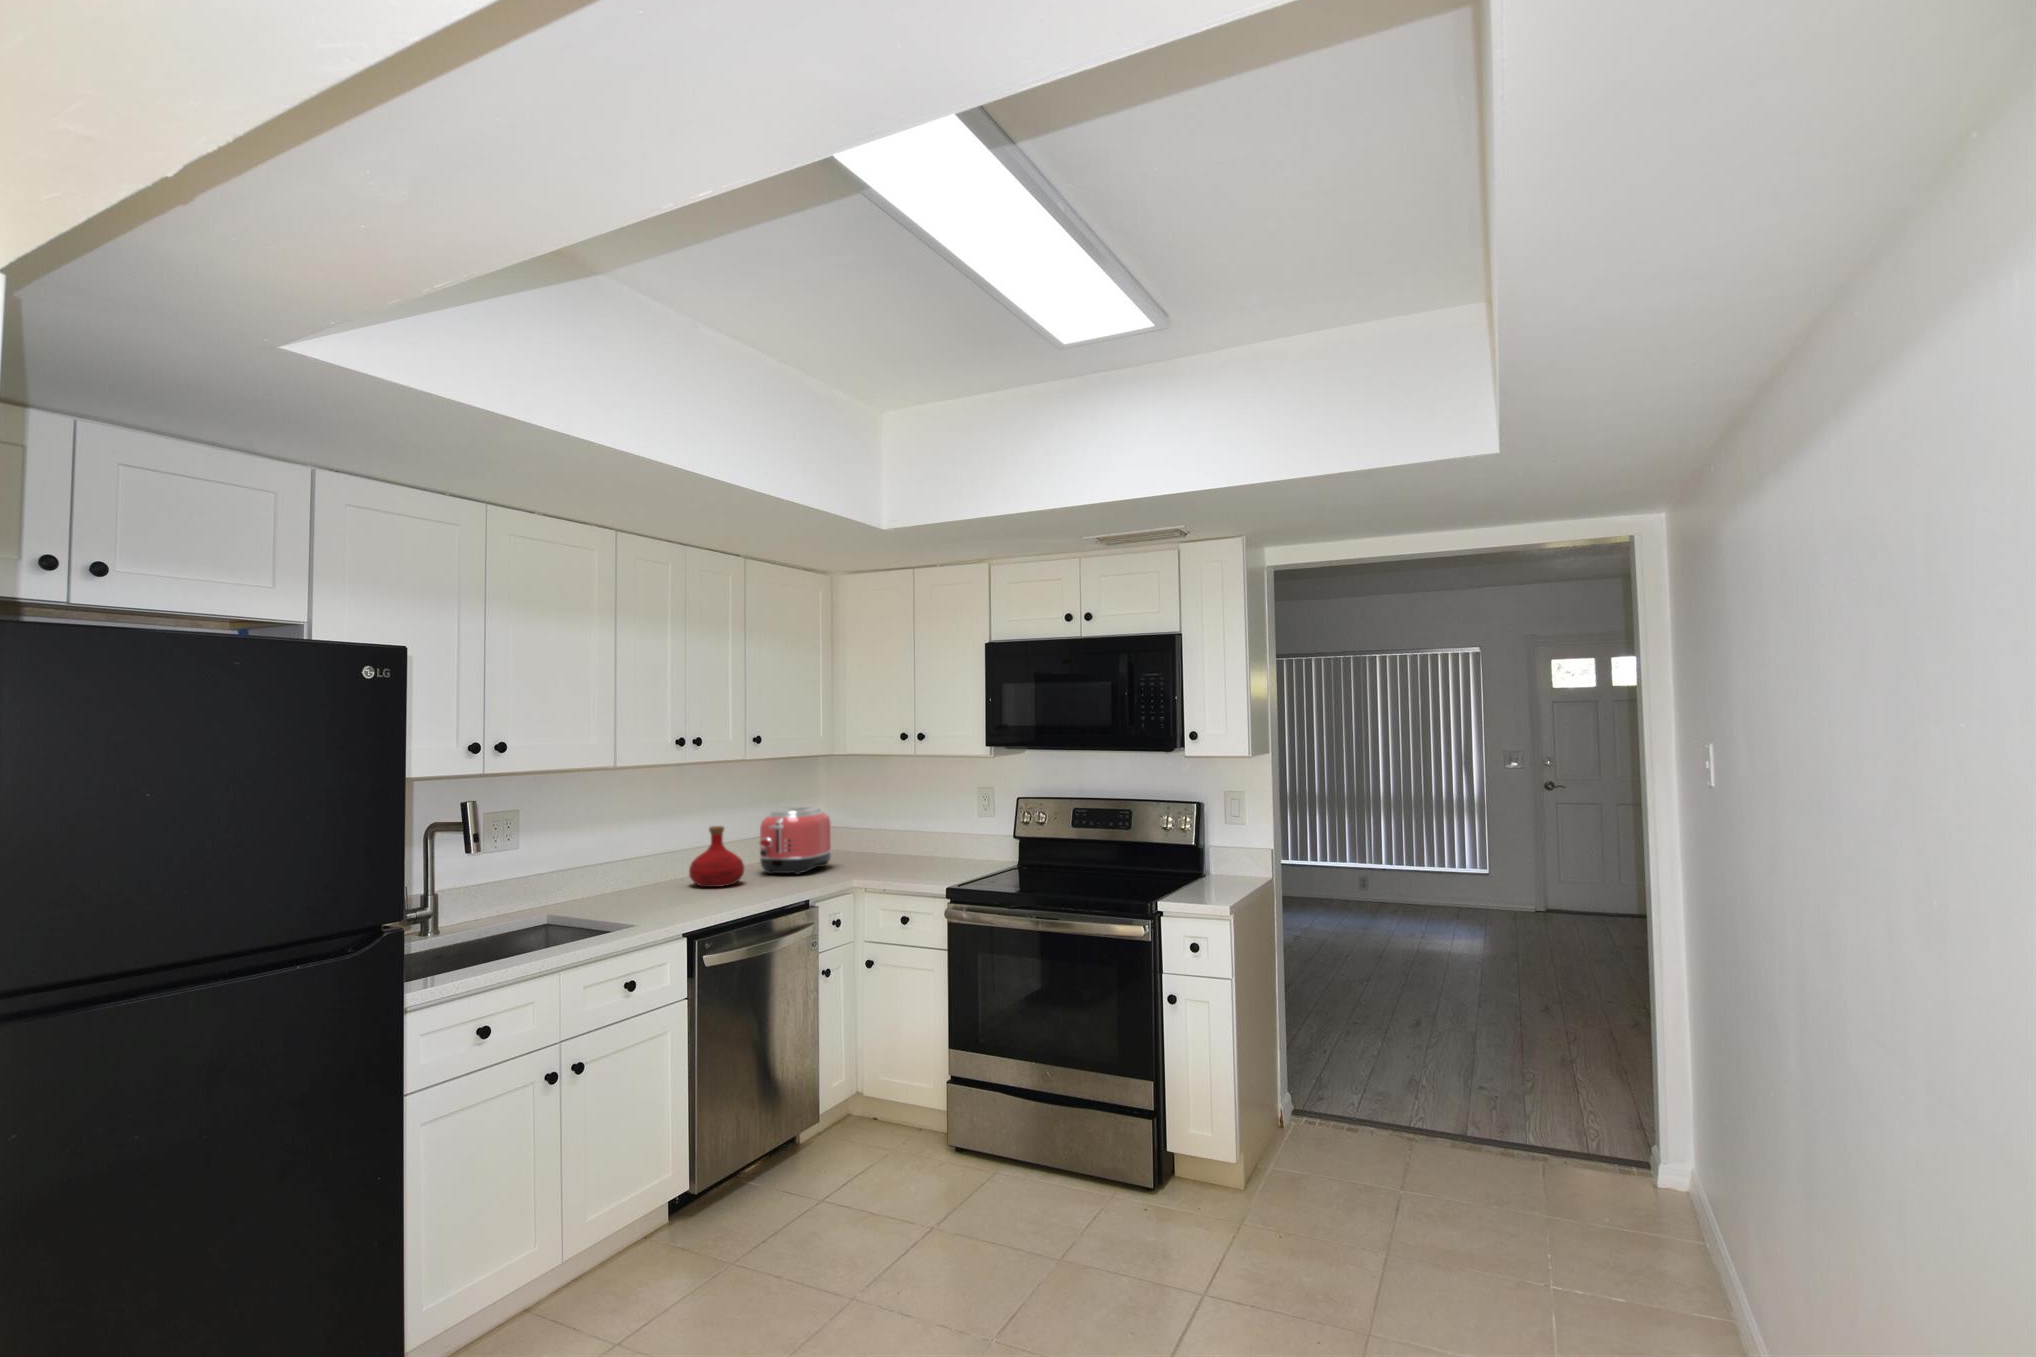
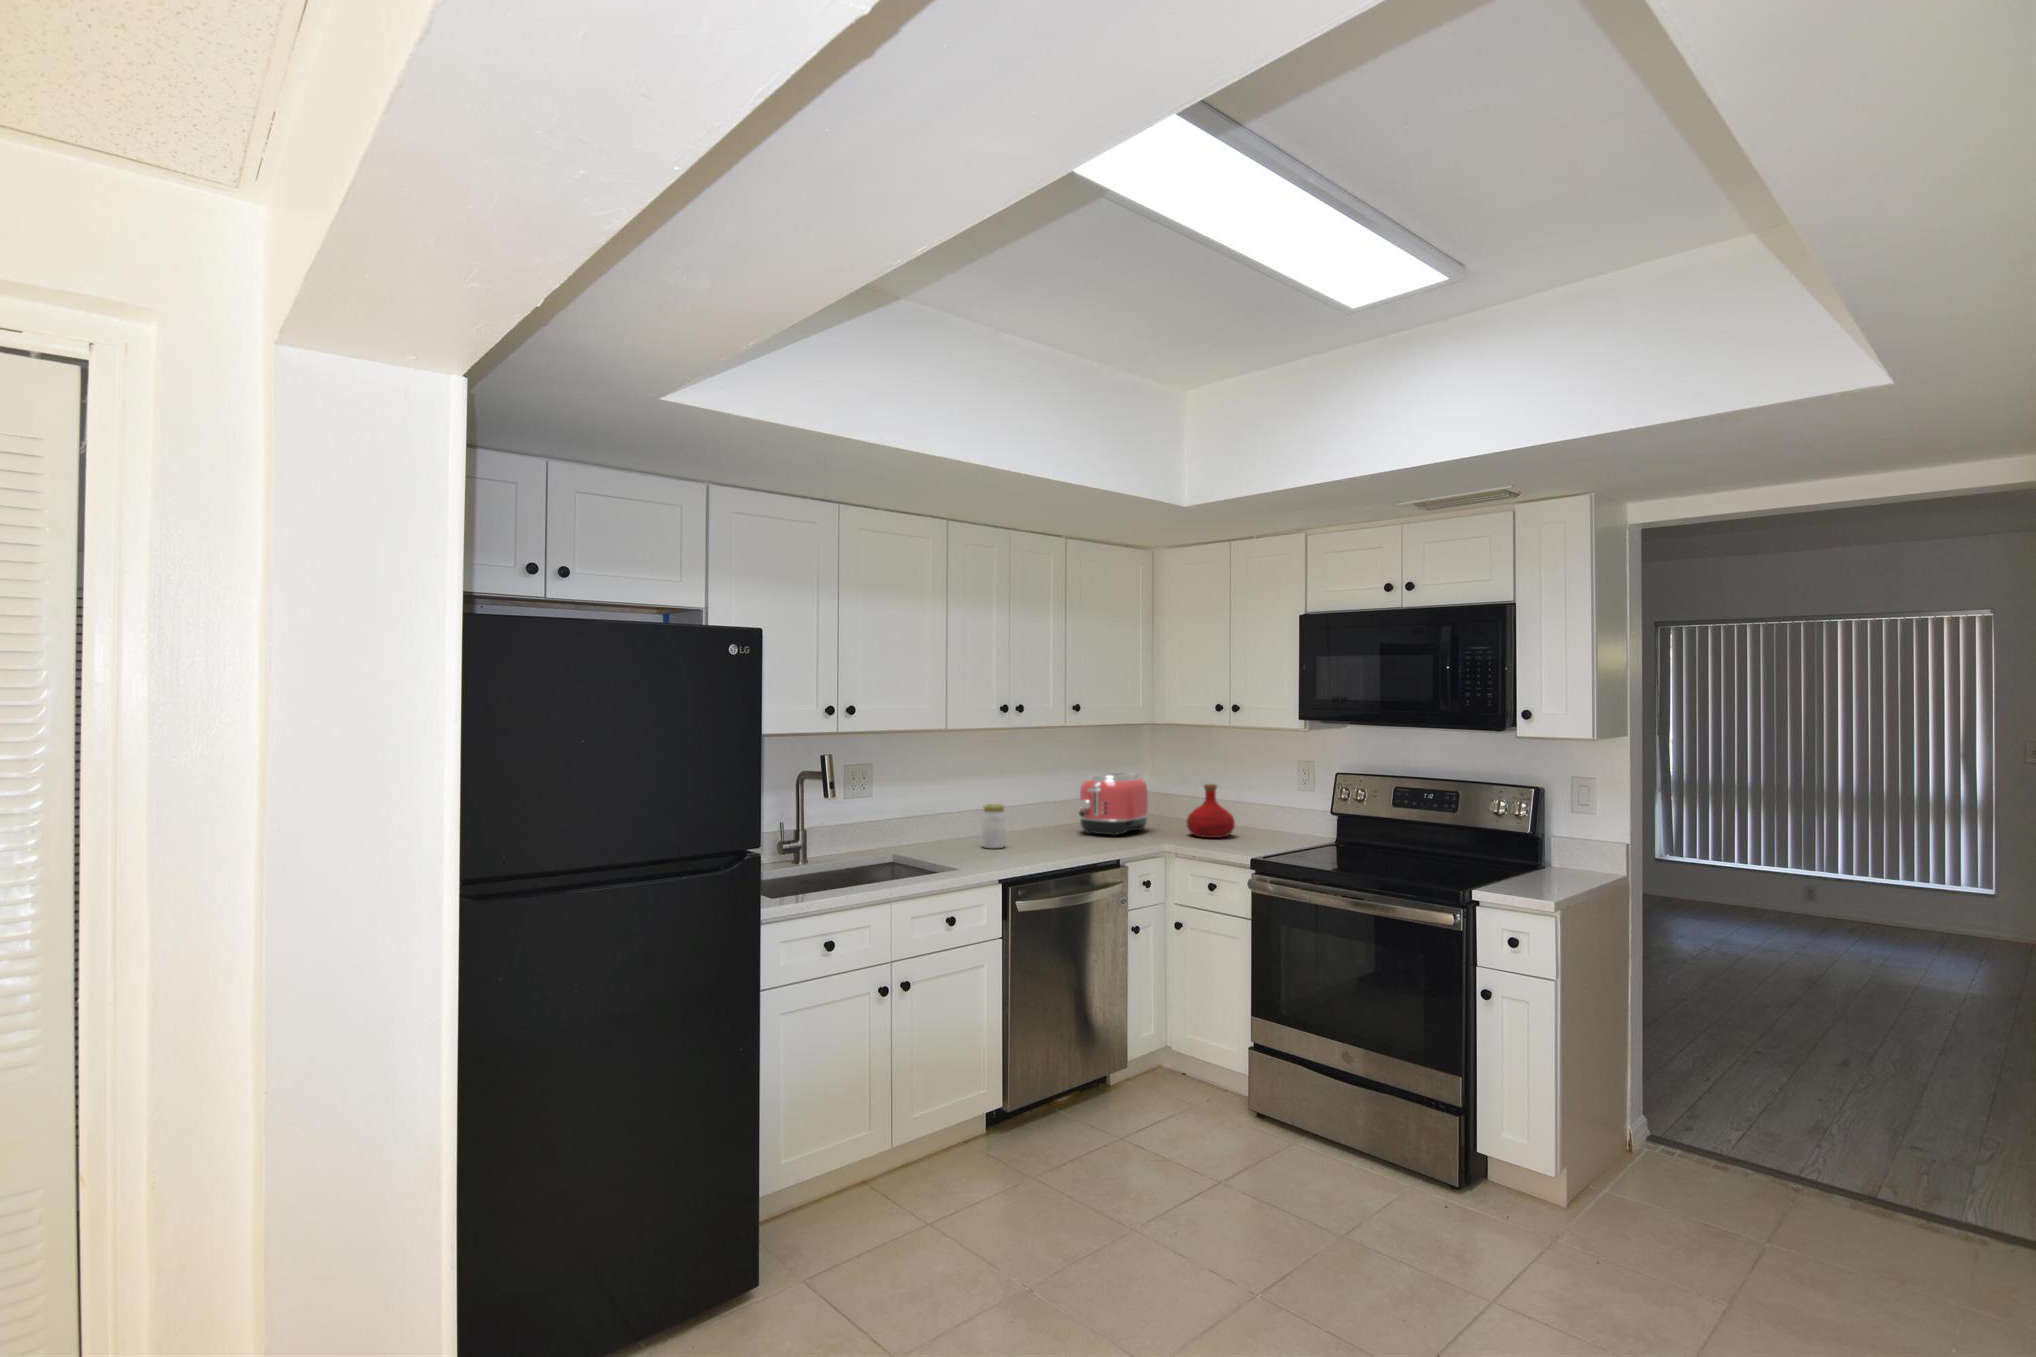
bottle: present [689,826,744,887] -> present [1186,784,1235,838]
jar: none [655,848,683,898] -> present [982,804,1006,848]

